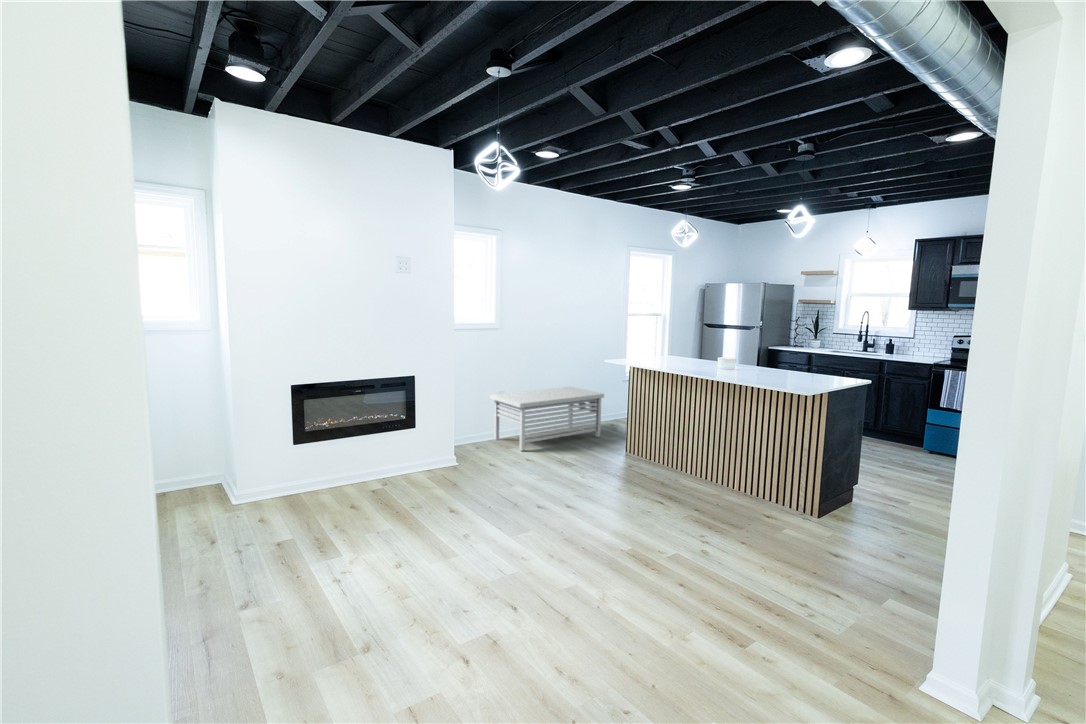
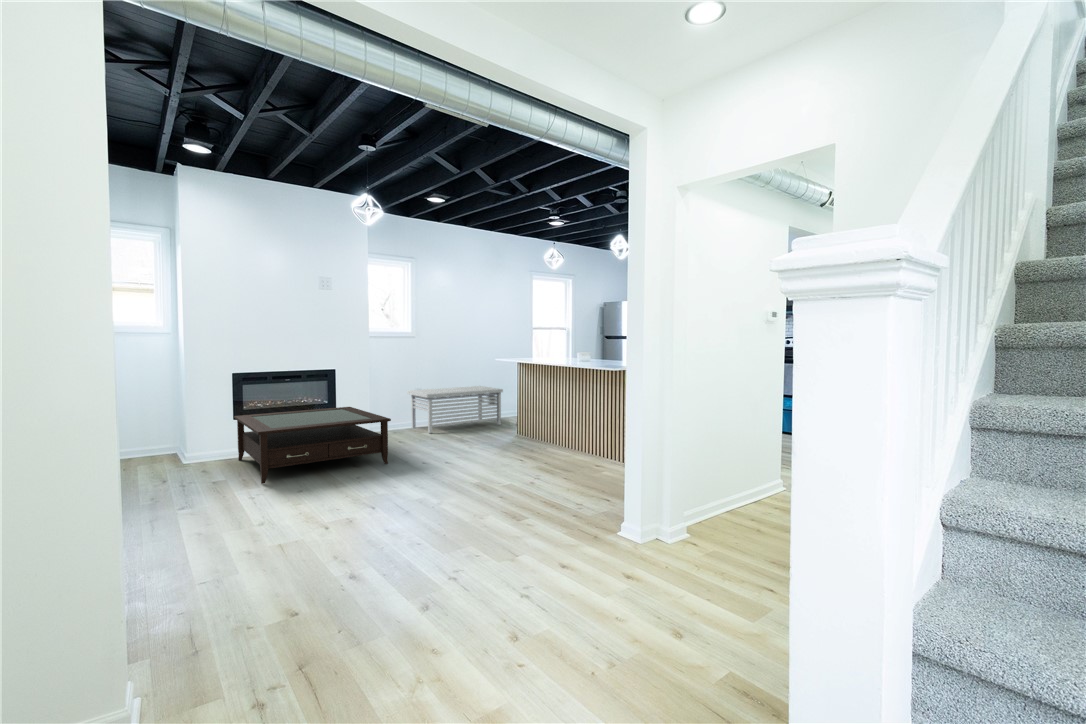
coffee table: none [294,422,500,551] -> present [234,407,391,484]

